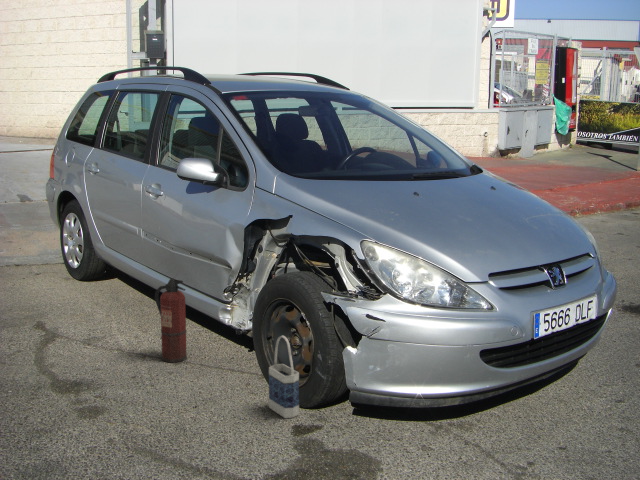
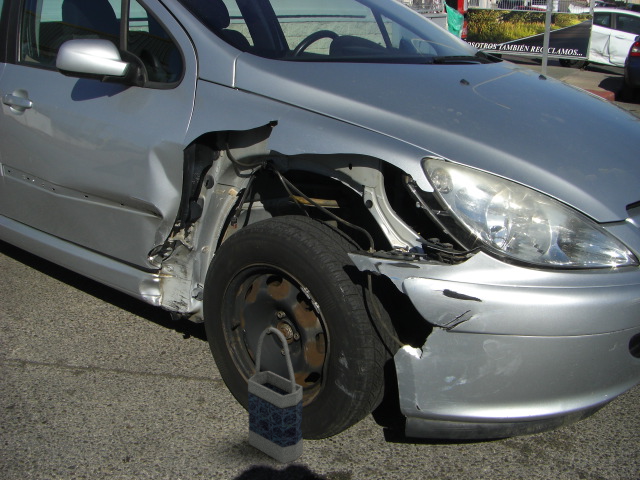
fire extinguisher: present [155,278,187,363] -> none [28,236,88,371]

